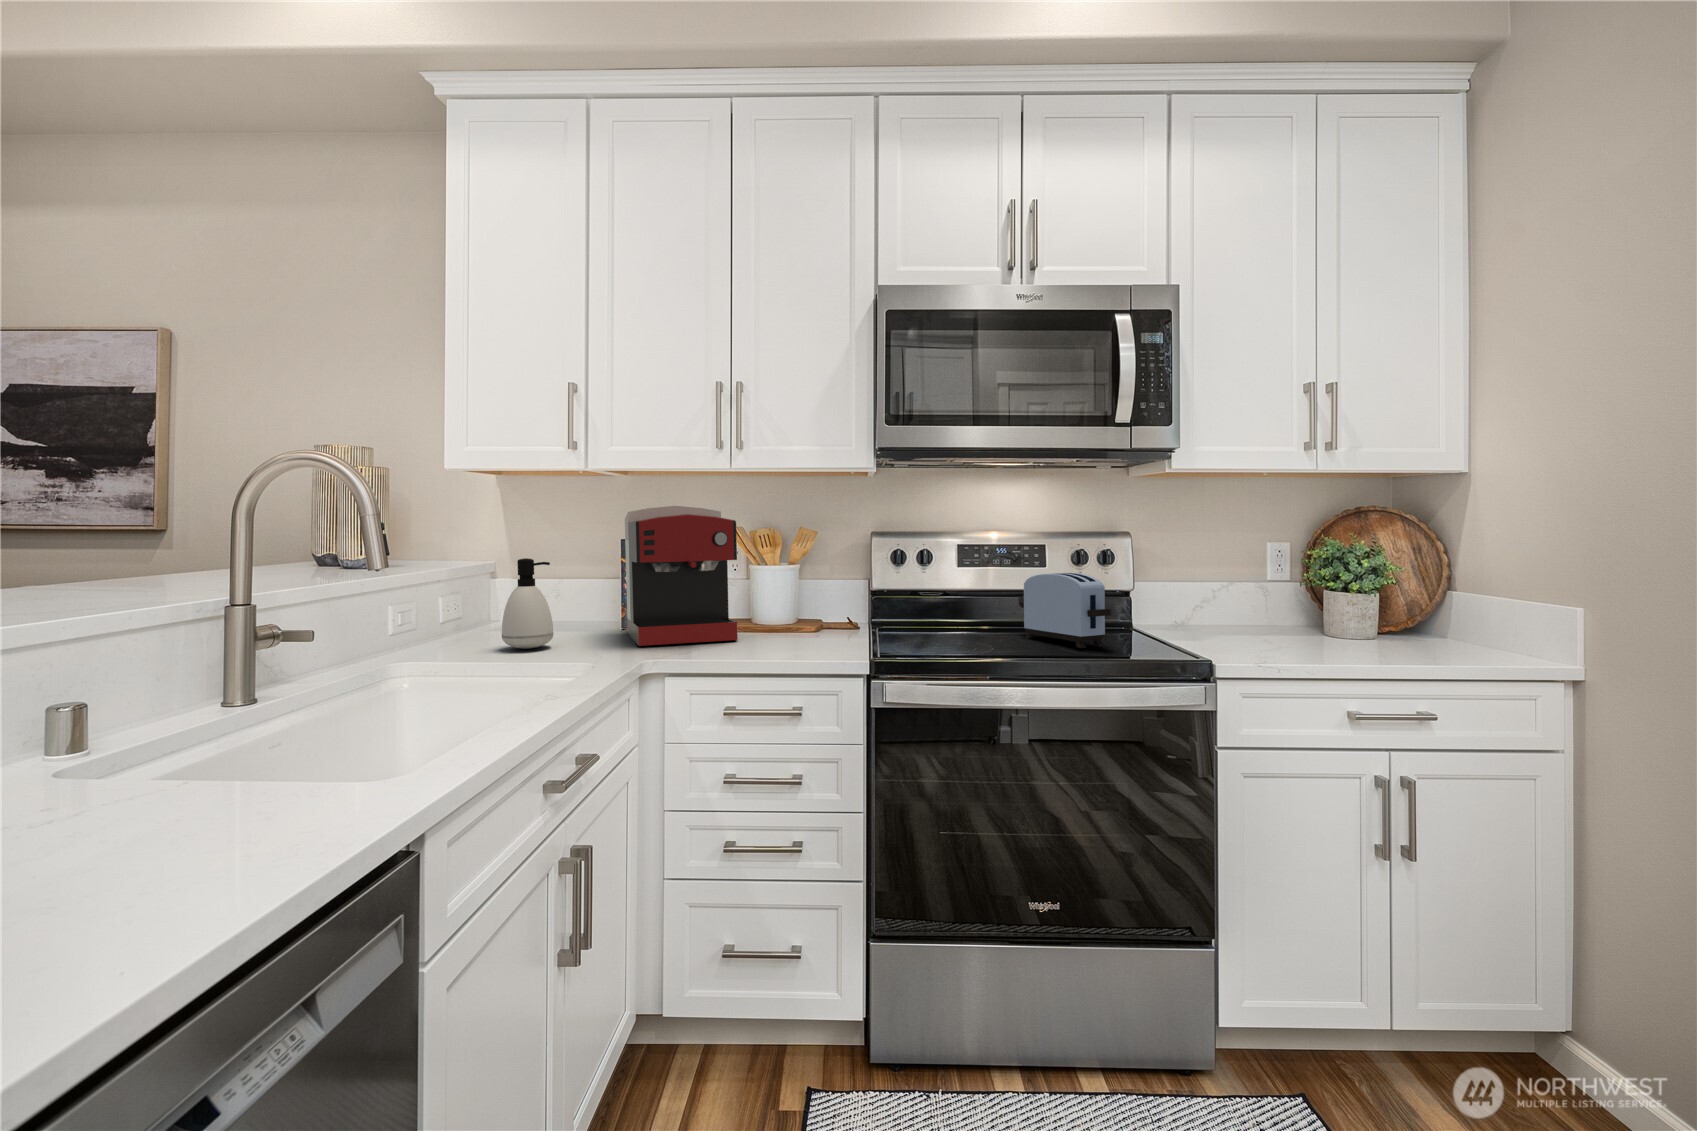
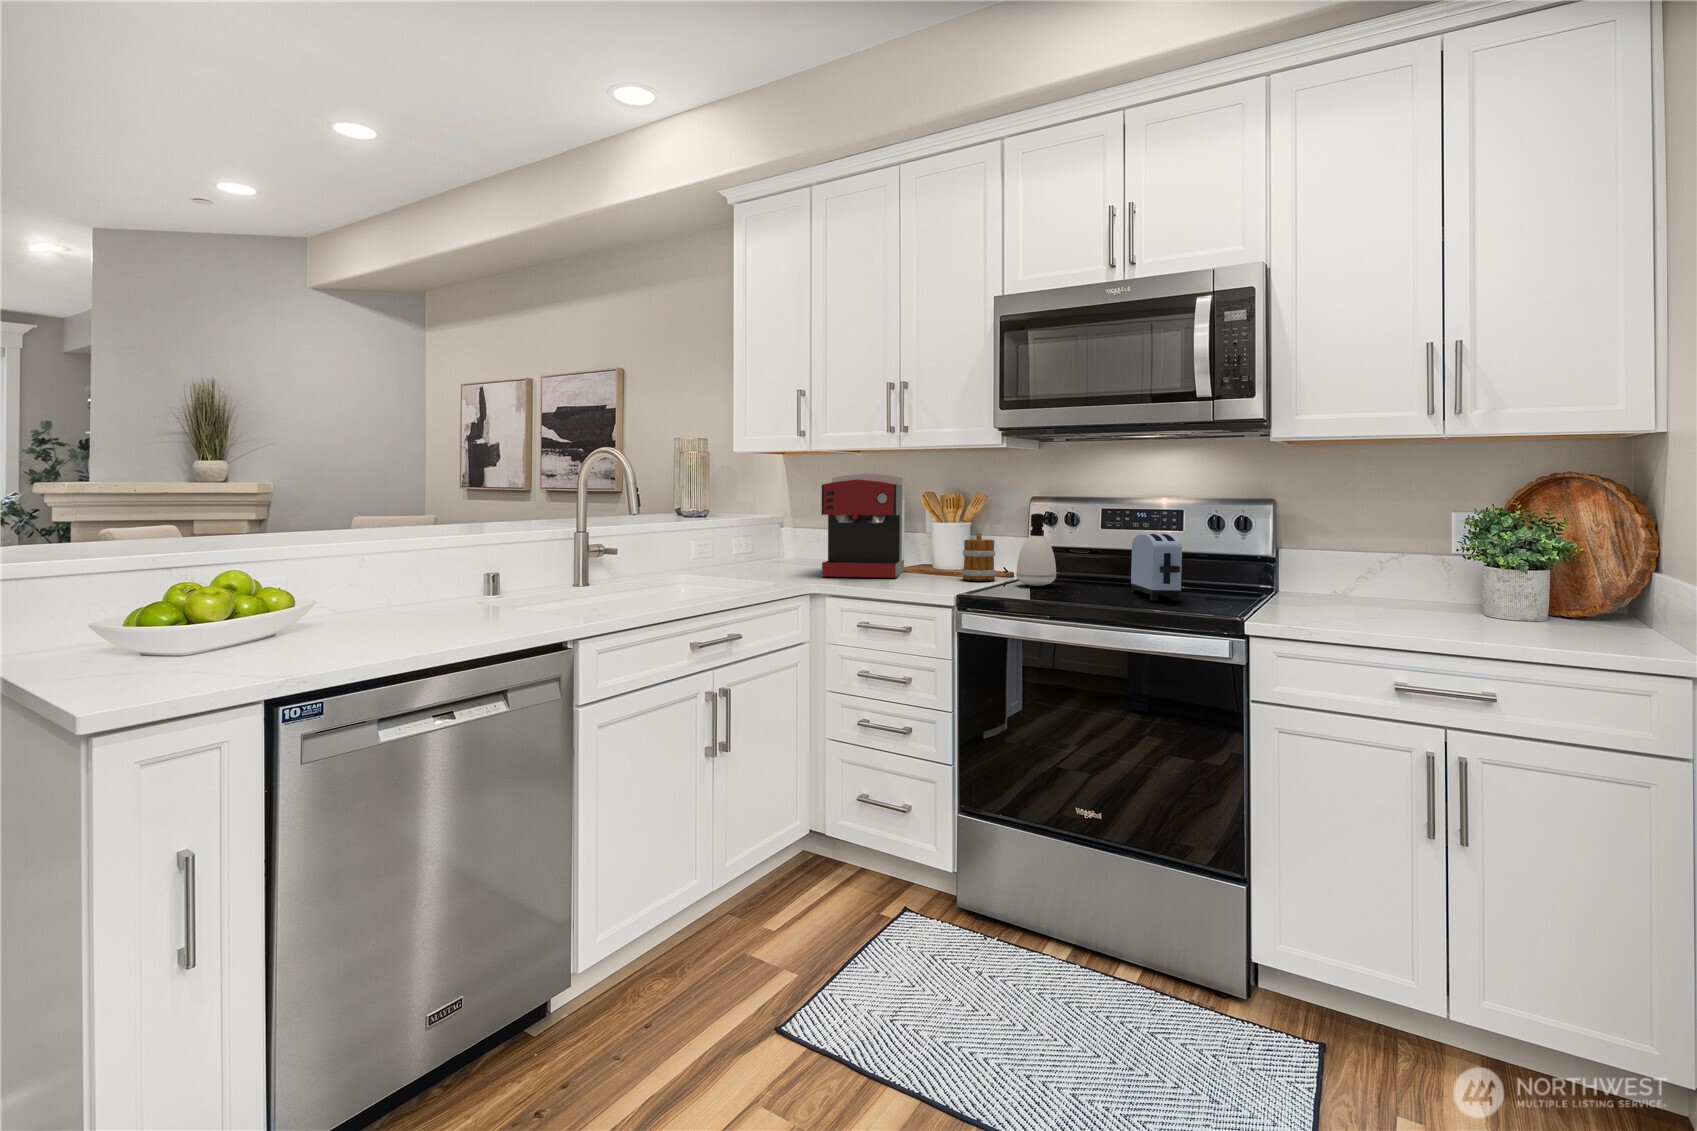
soap dispenser: present [502,558,553,649] -> present [1016,513,1057,586]
mug: none [815,577,858,636] -> present [962,533,996,581]

